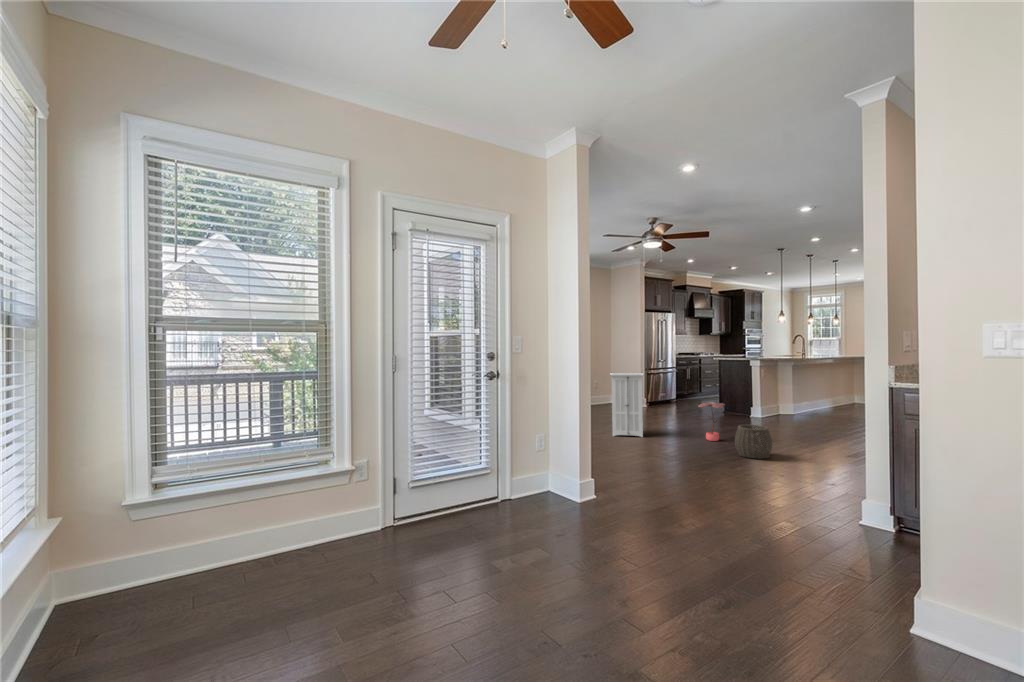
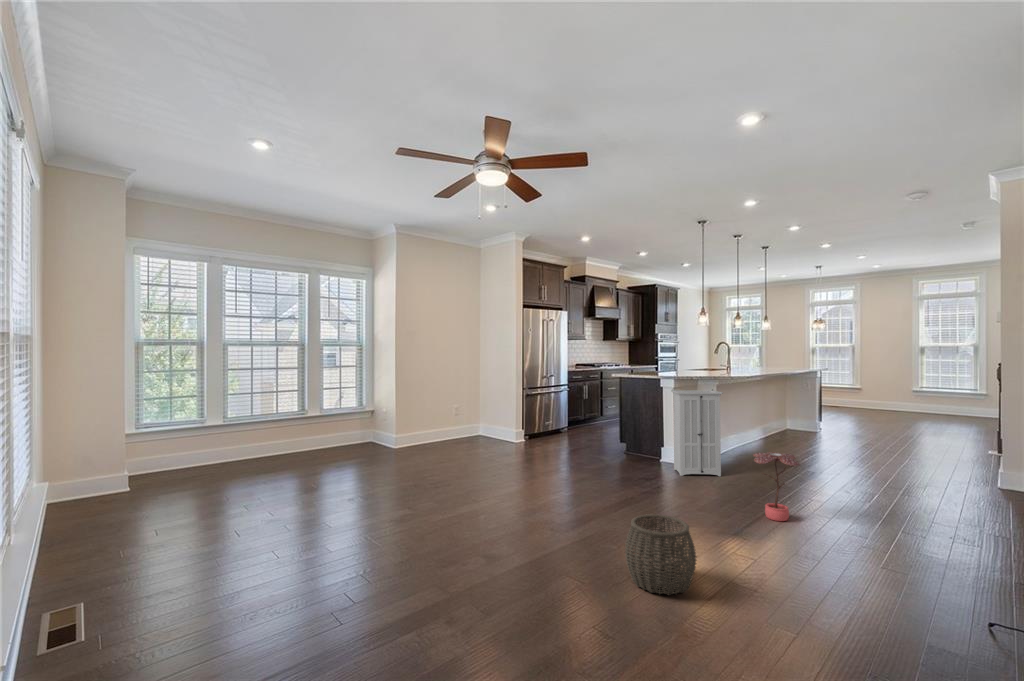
storage cabinet: present [610,373,644,437] -> present [671,390,723,476]
potted plant: present [698,402,725,441] -> present [753,452,800,521]

